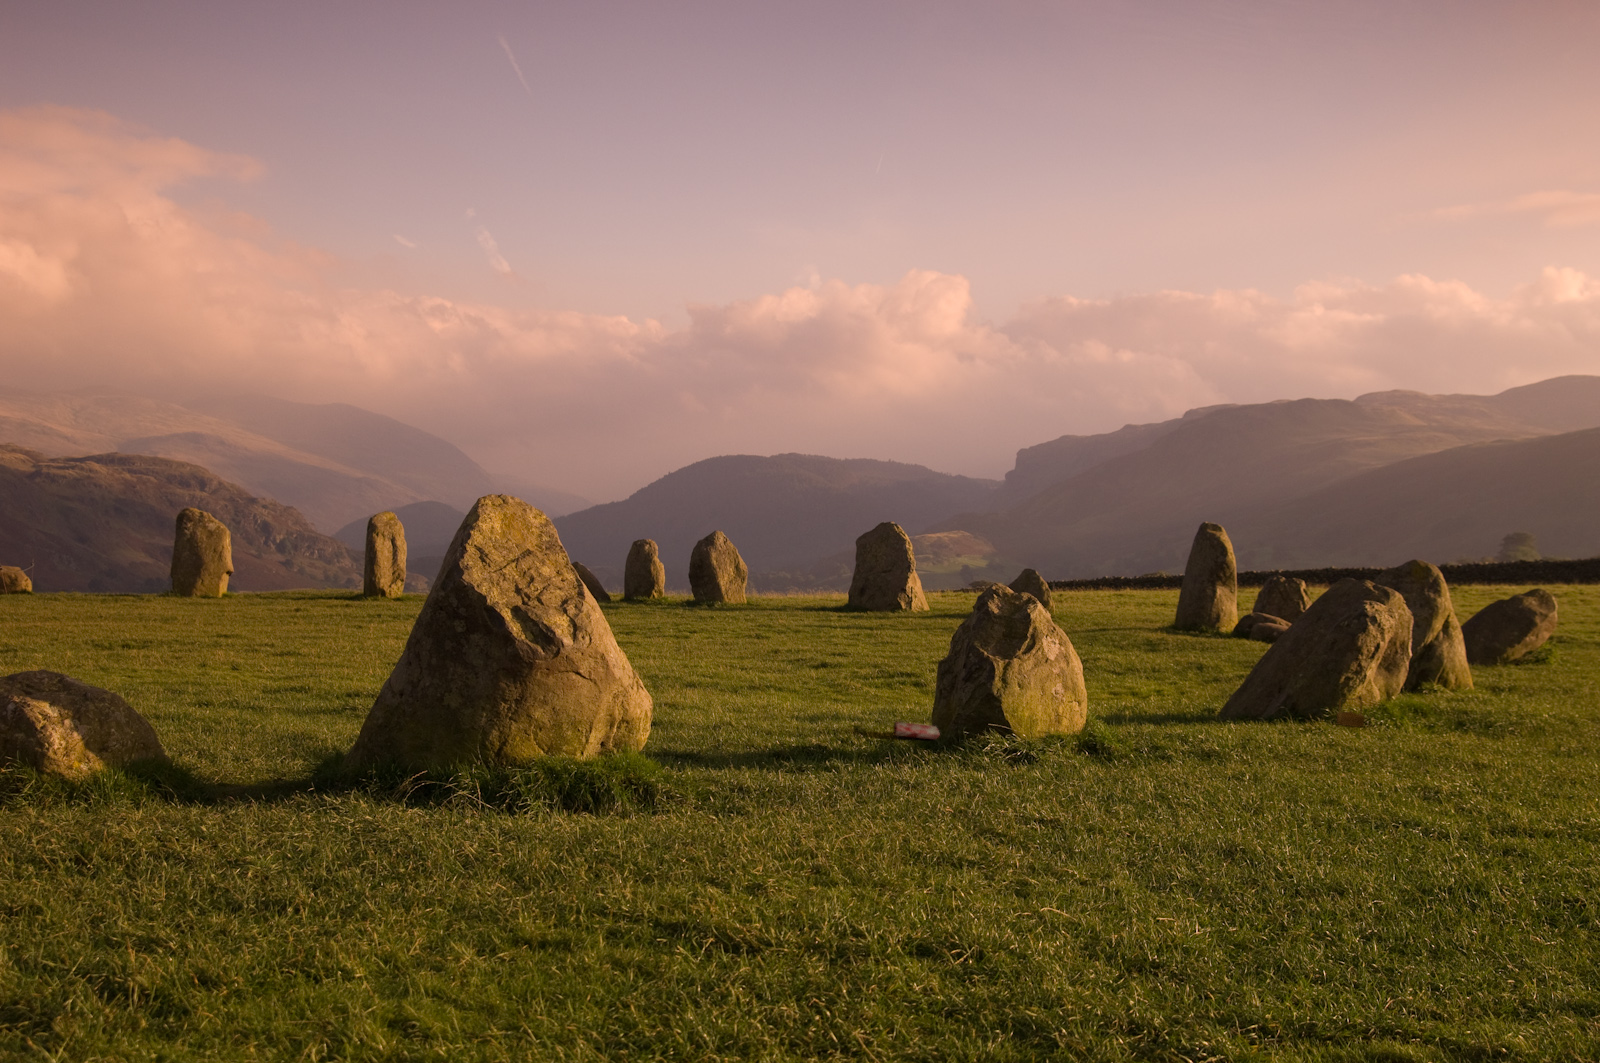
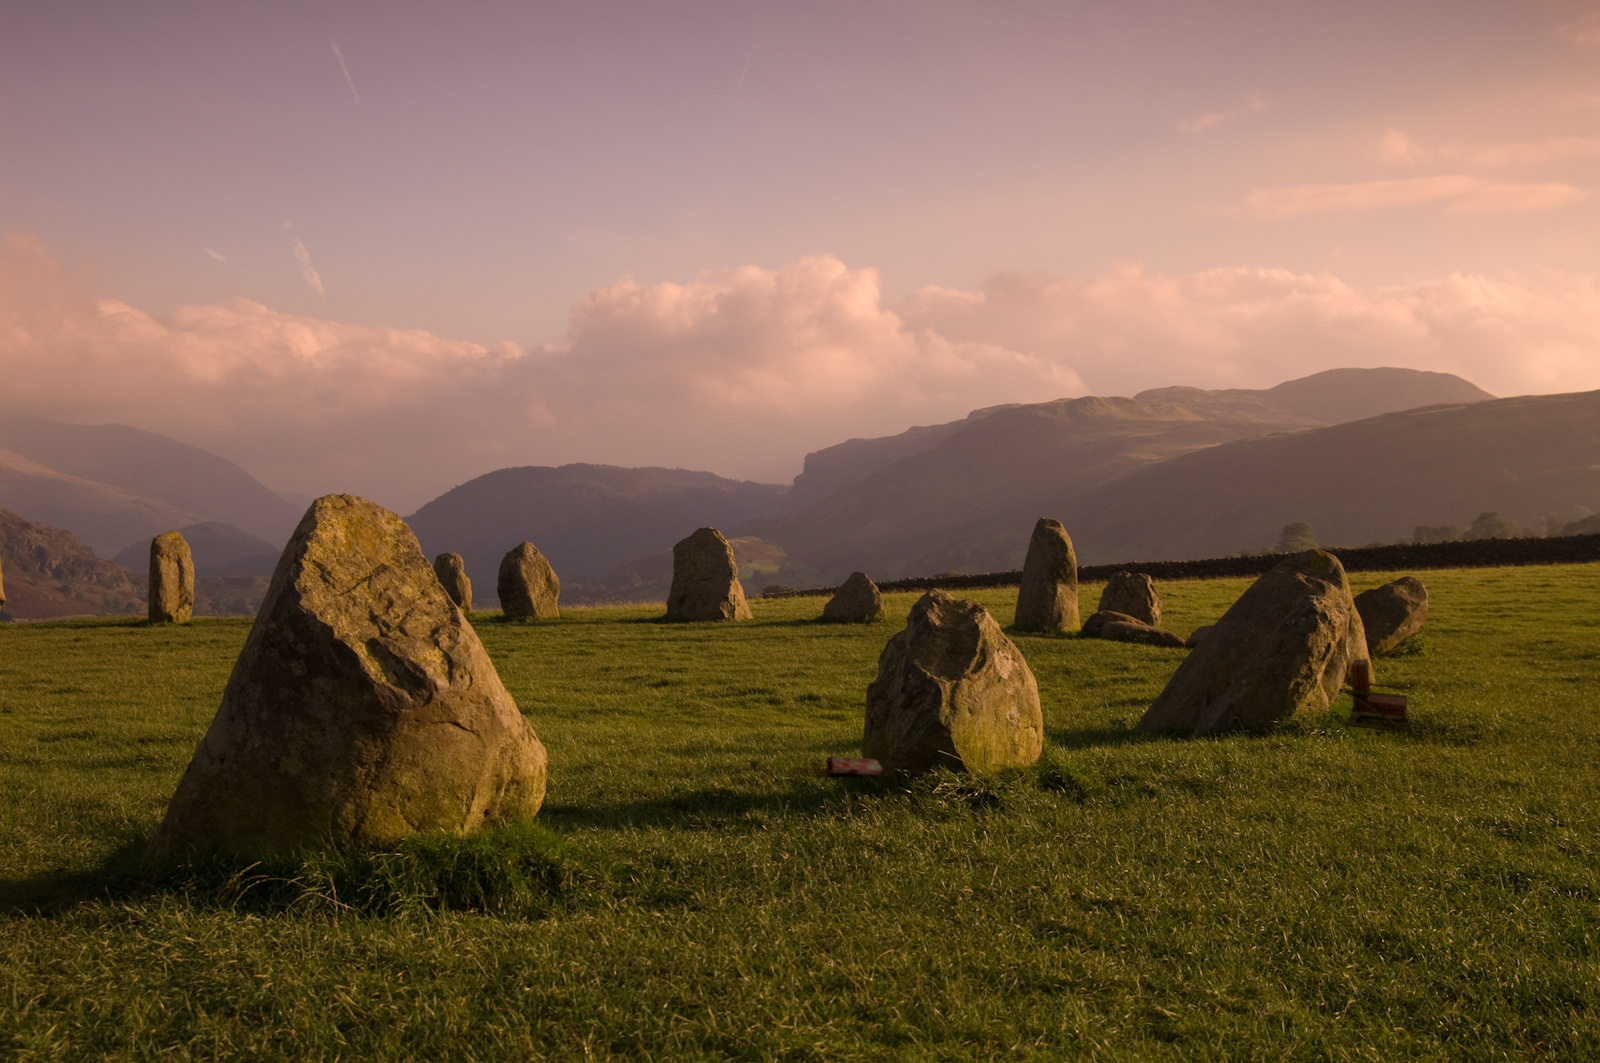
lounge chair: none [1397,659,1467,726] -> present [1344,659,1409,732]
woven basket: present [1337,698,1365,727] -> none [1288,705,1317,737]

